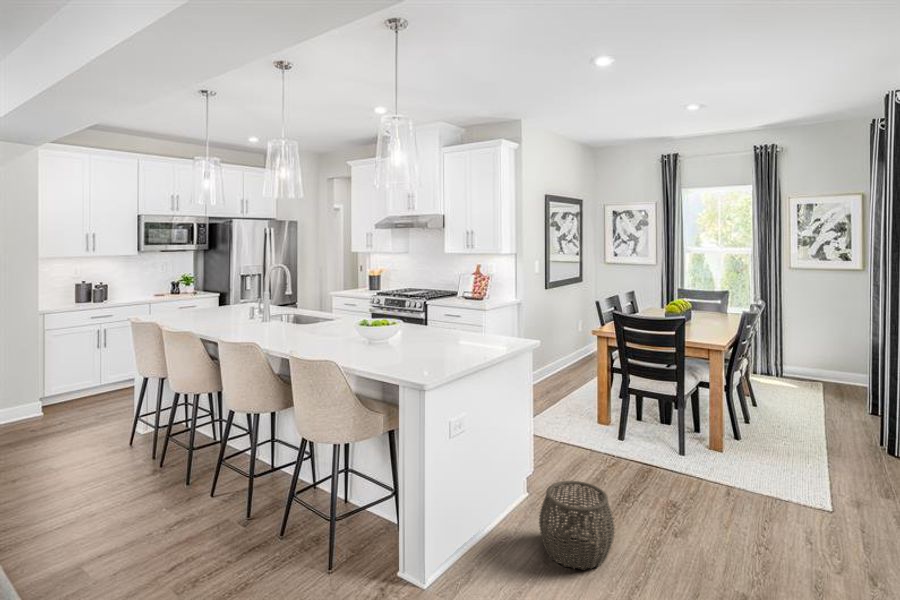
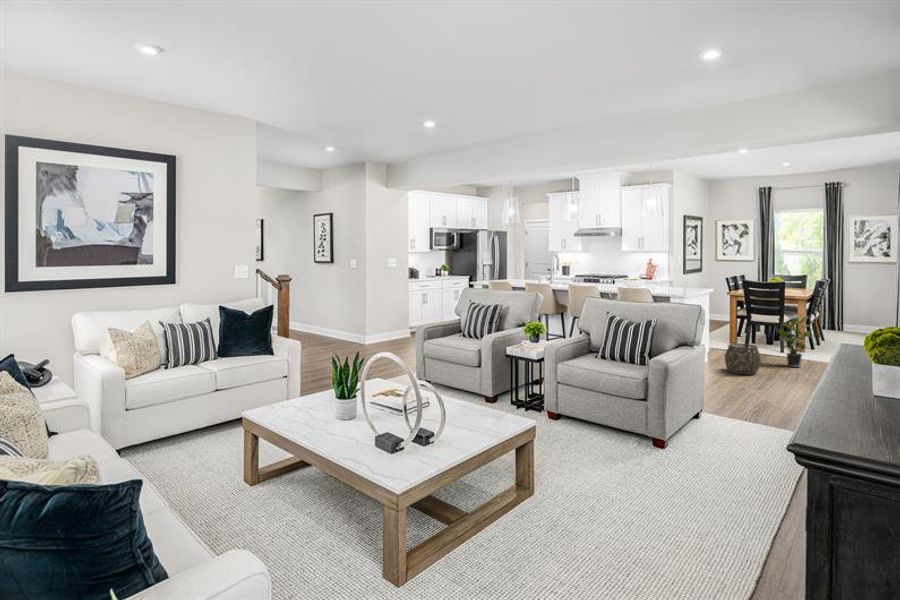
potted plant: none [660,402,726,517] -> present [778,316,810,367]

